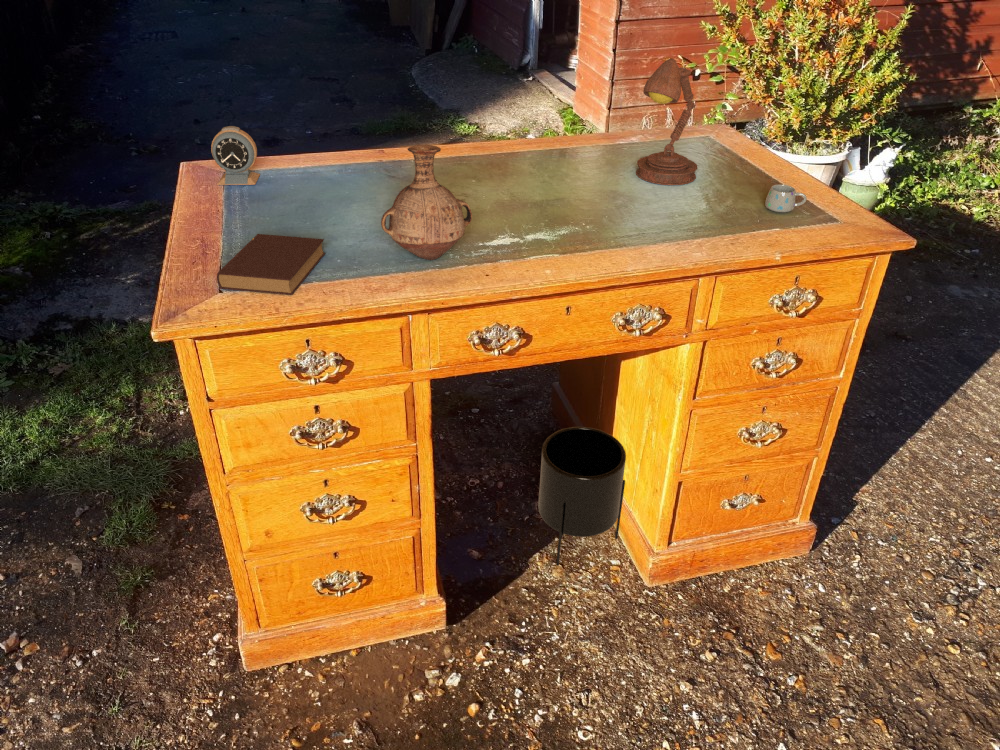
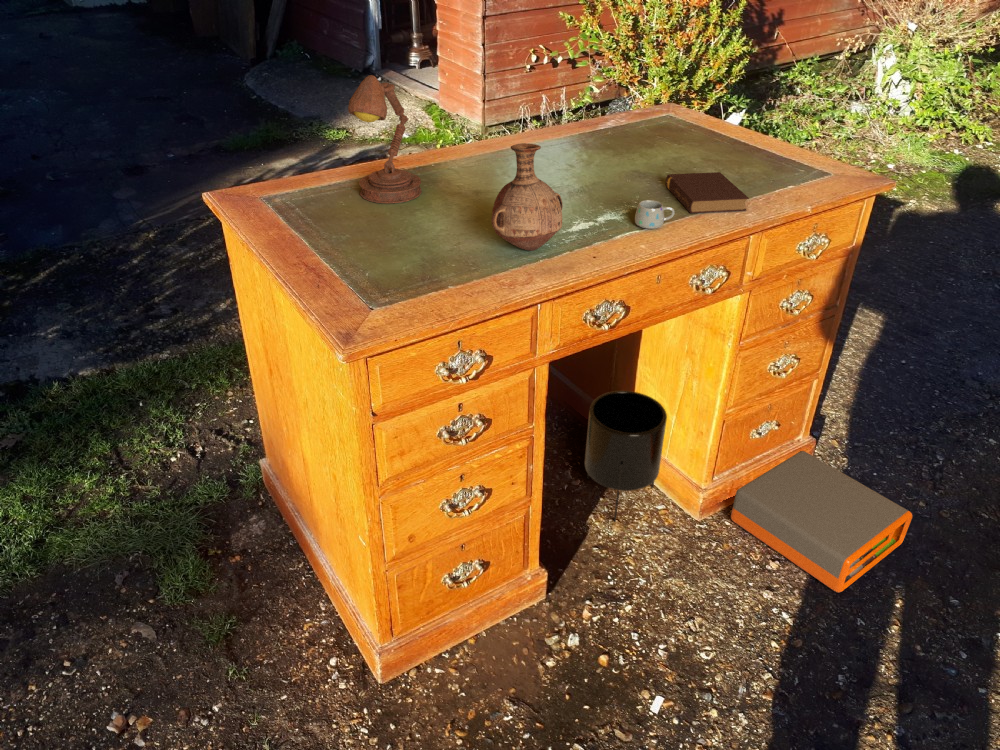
desk lamp: present [636,59,697,185] -> present [348,75,422,203]
alarm clock: present [211,126,260,185] -> none [248,148,297,209]
mug: present [765,184,807,212] -> present [635,200,675,229]
book: present [217,234,325,295] -> present [666,172,749,213]
storage box: none [685,535,891,706] -> present [731,451,912,592]

